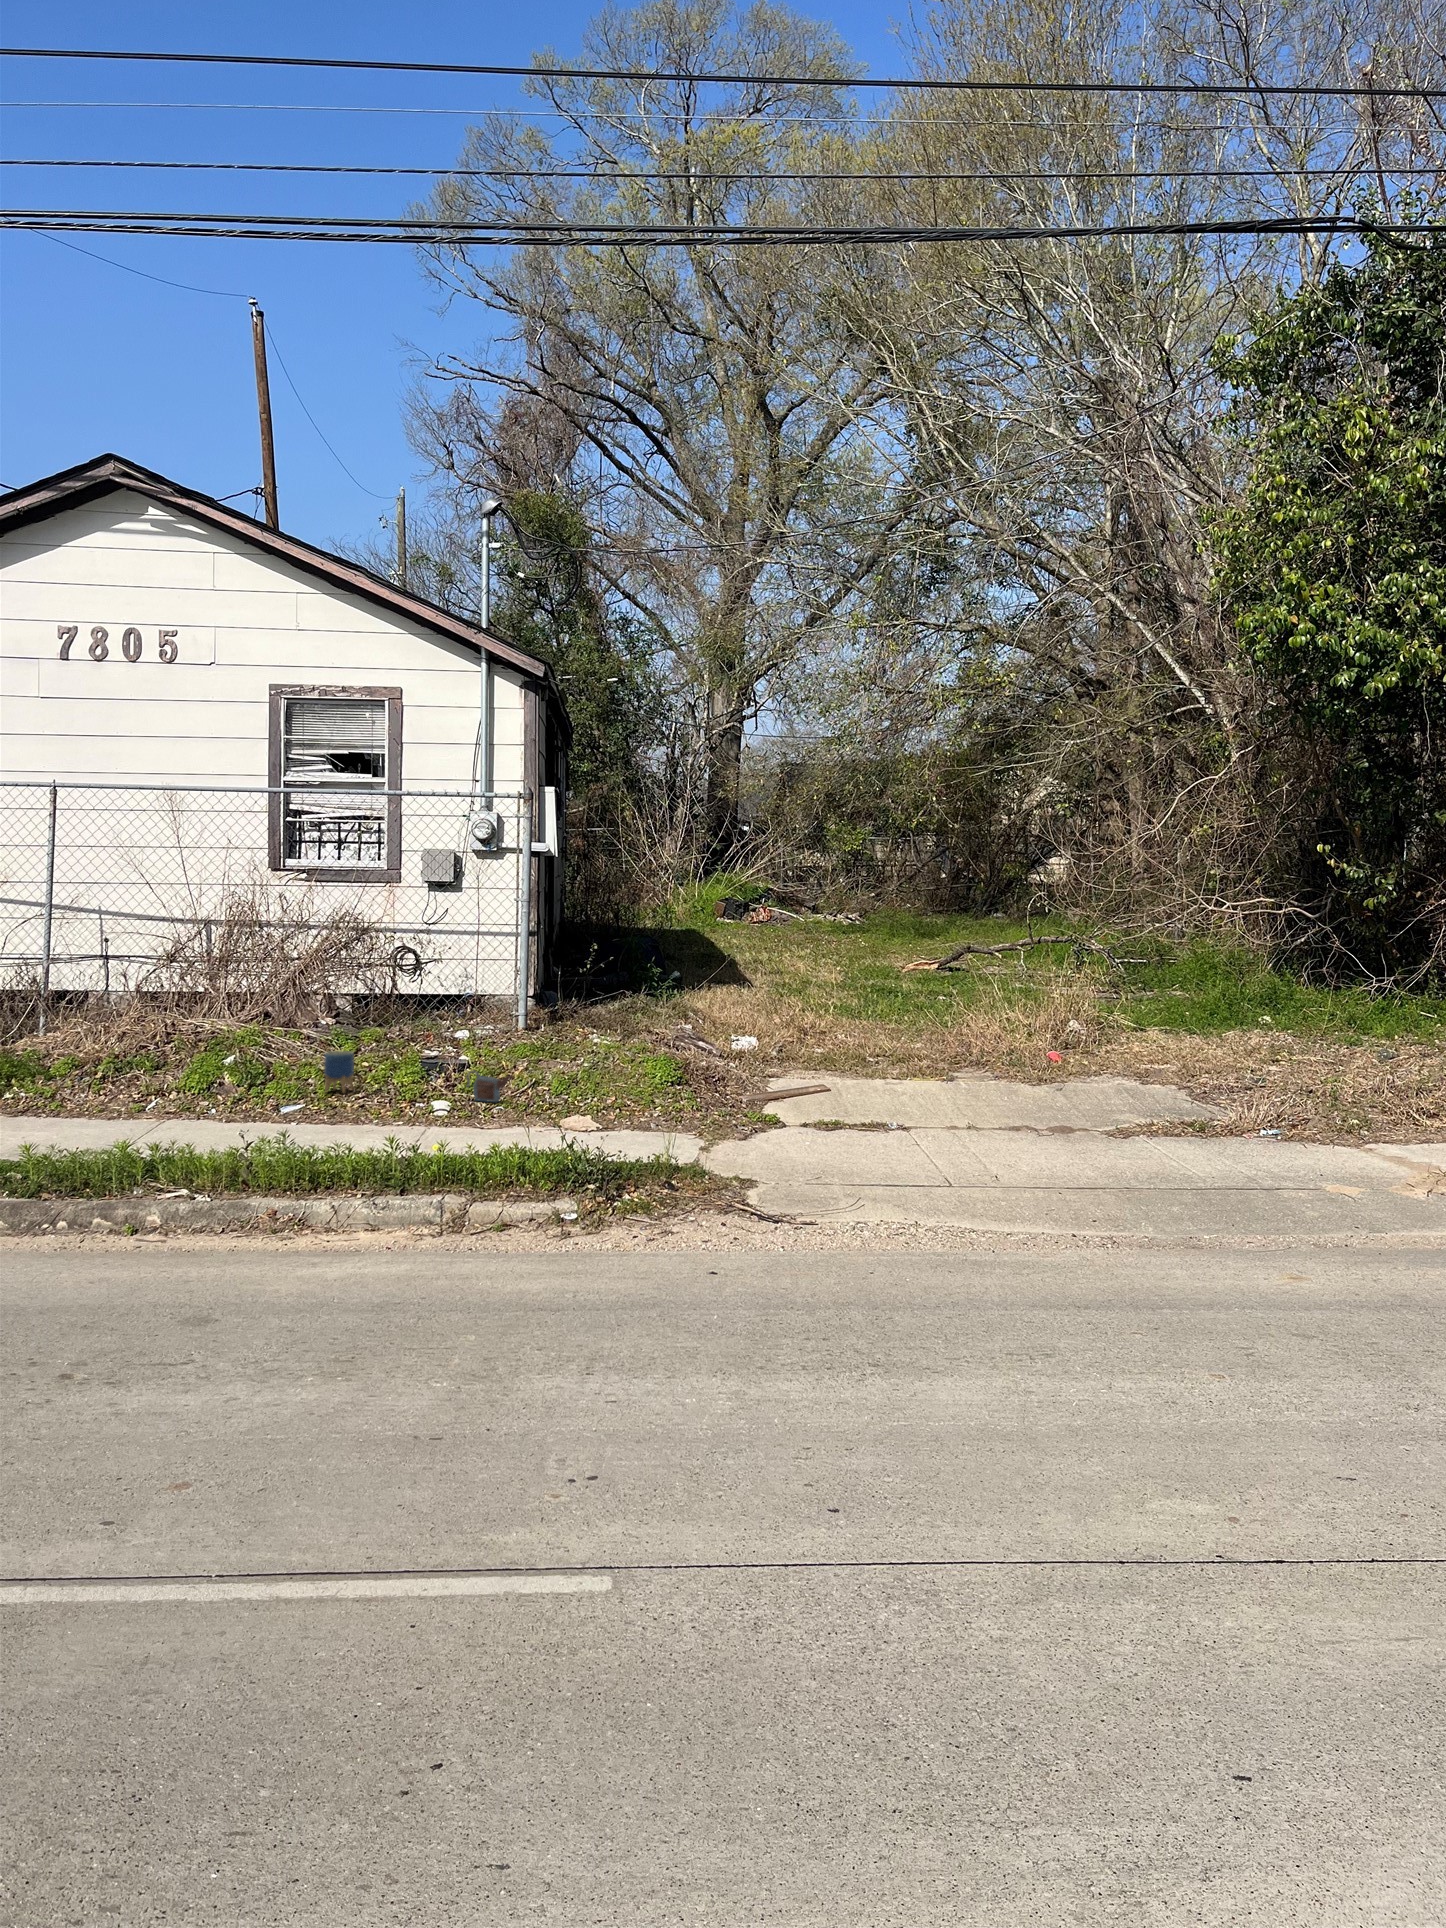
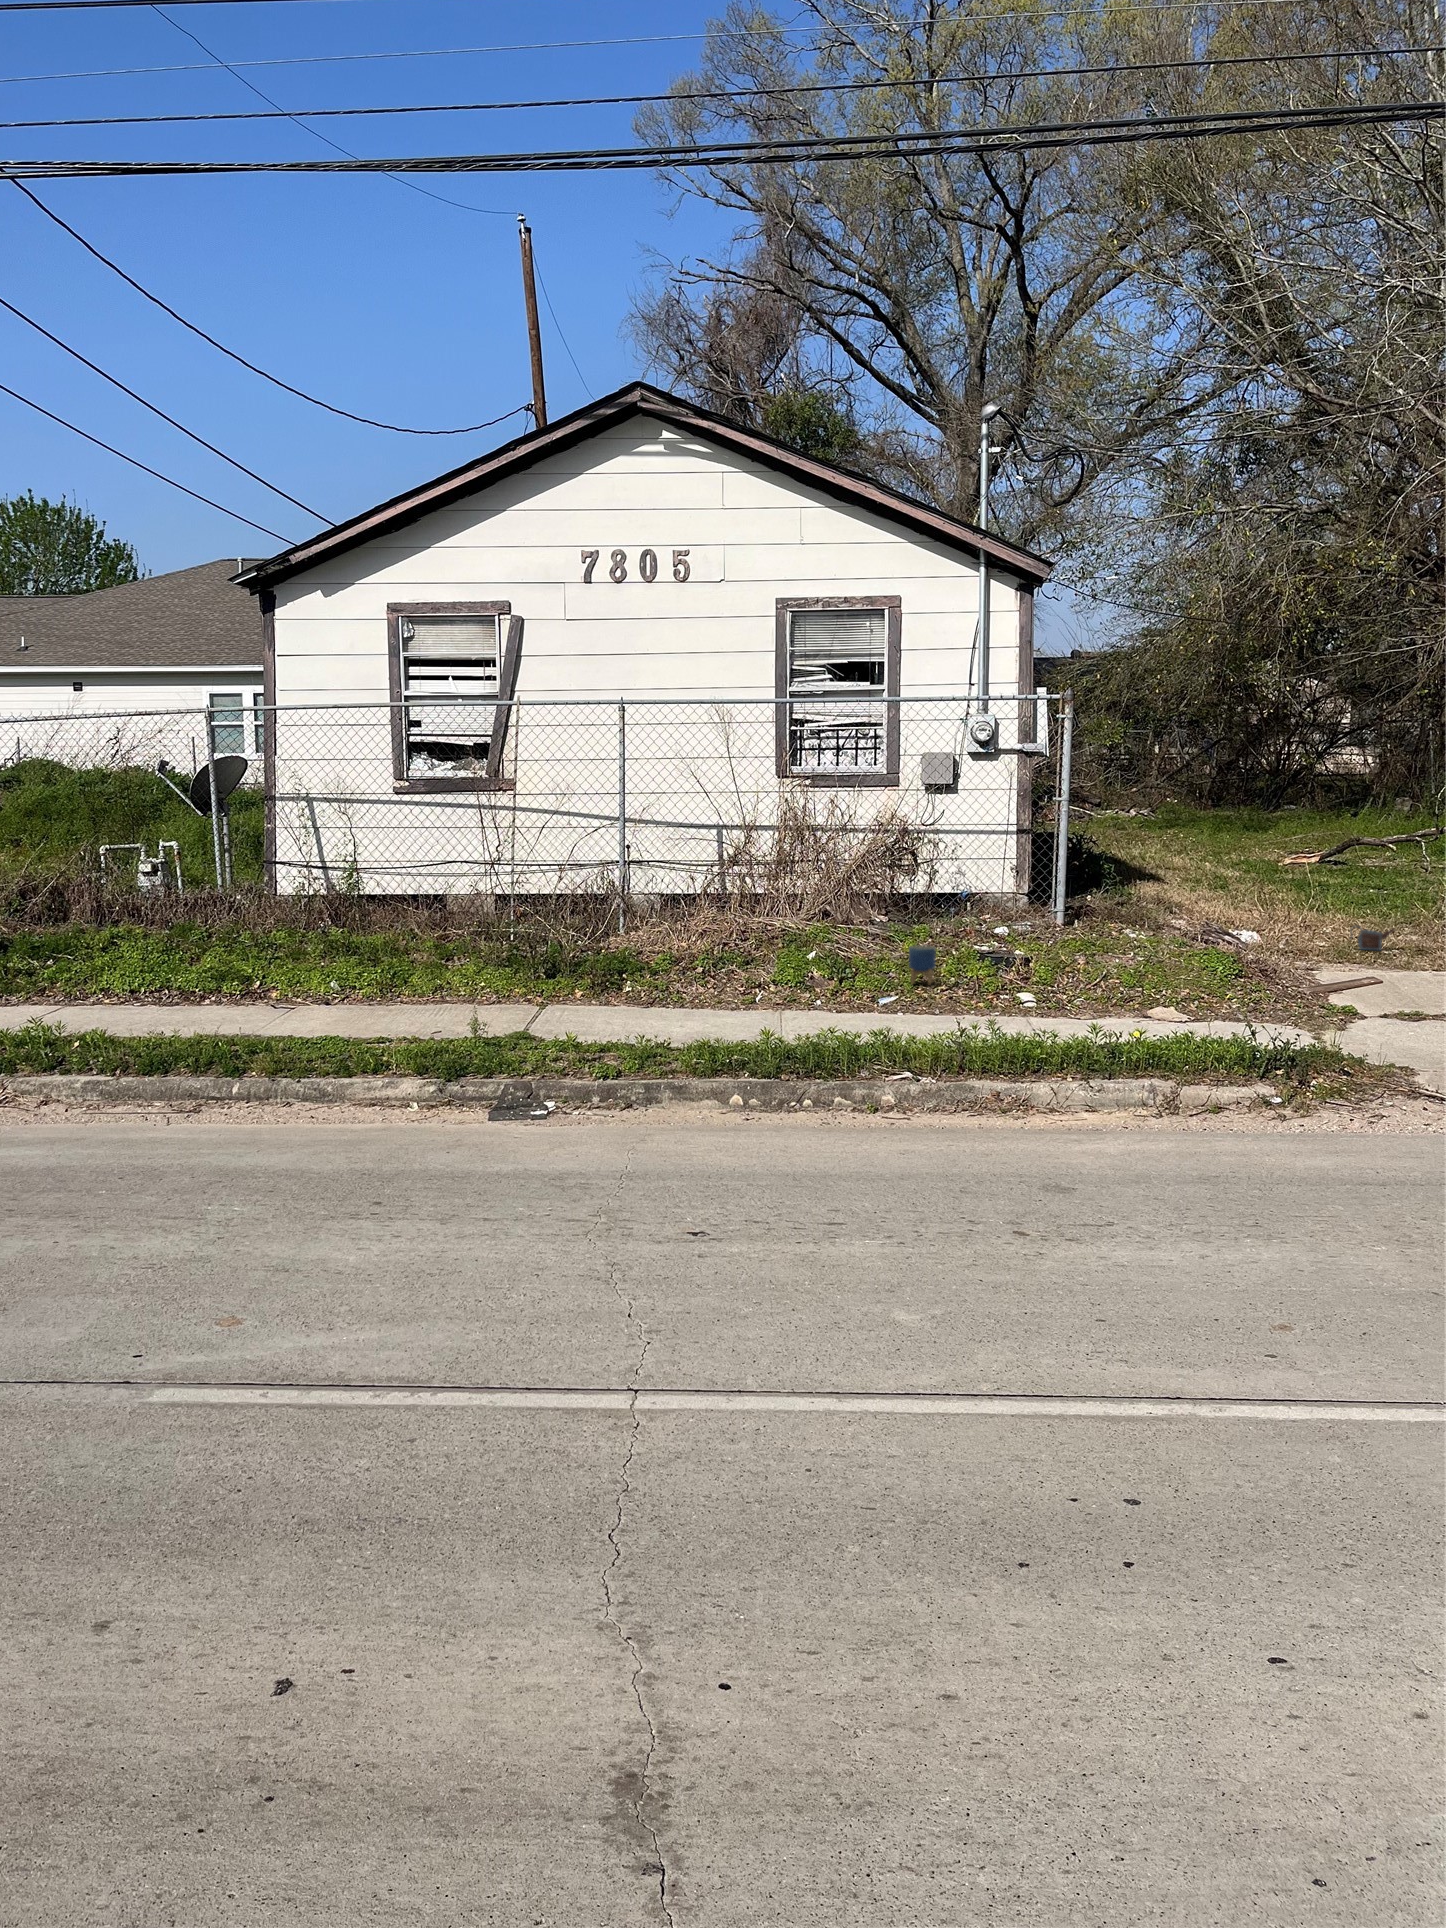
watering can: present [466,1070,512,1102] -> present [1350,925,1395,951]

